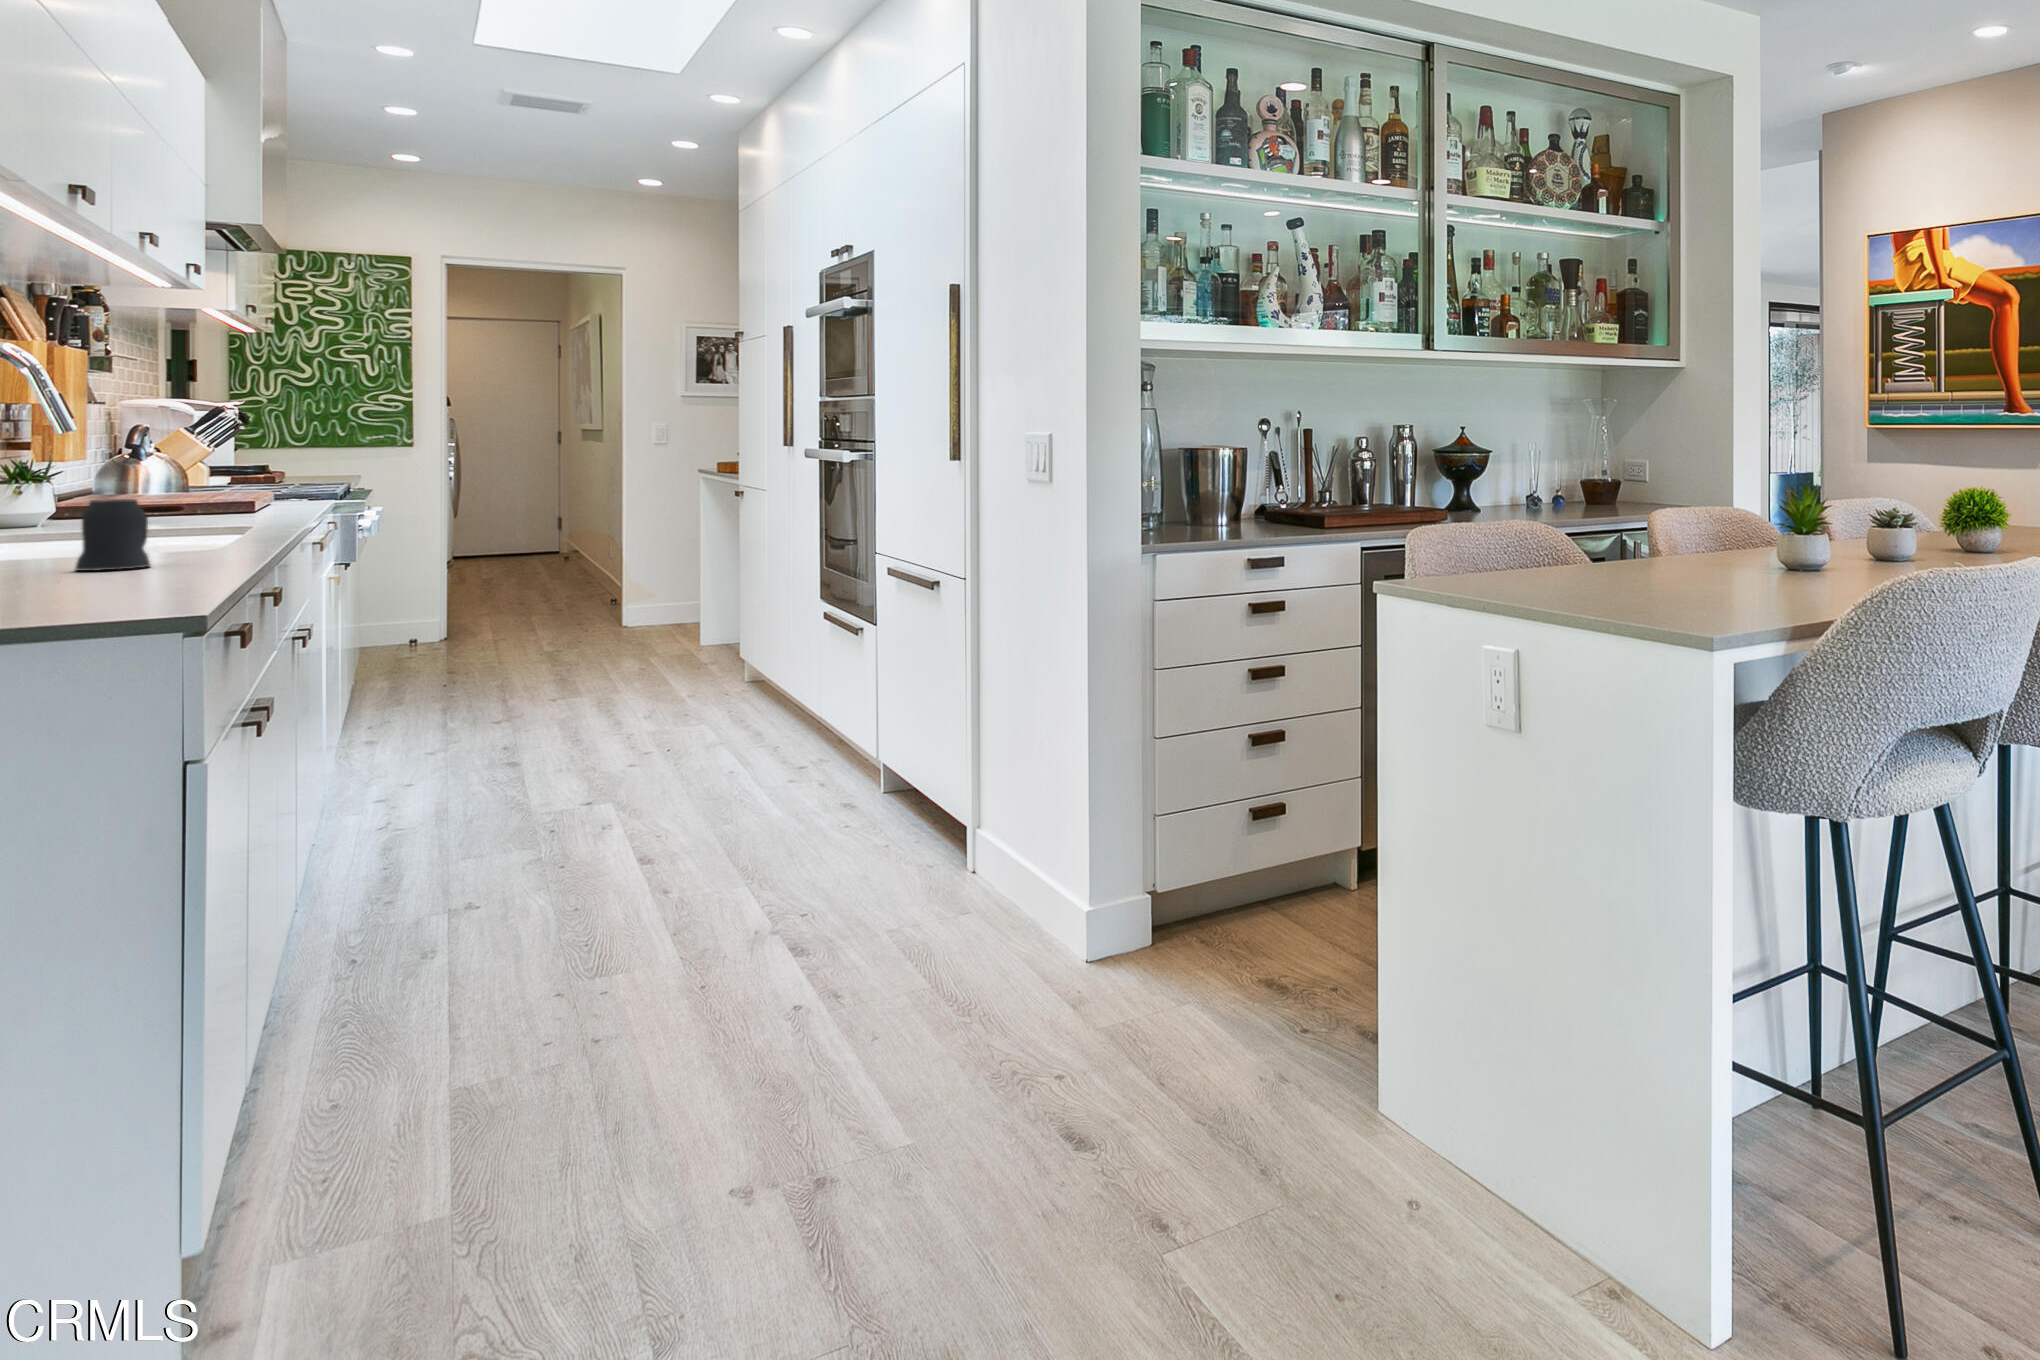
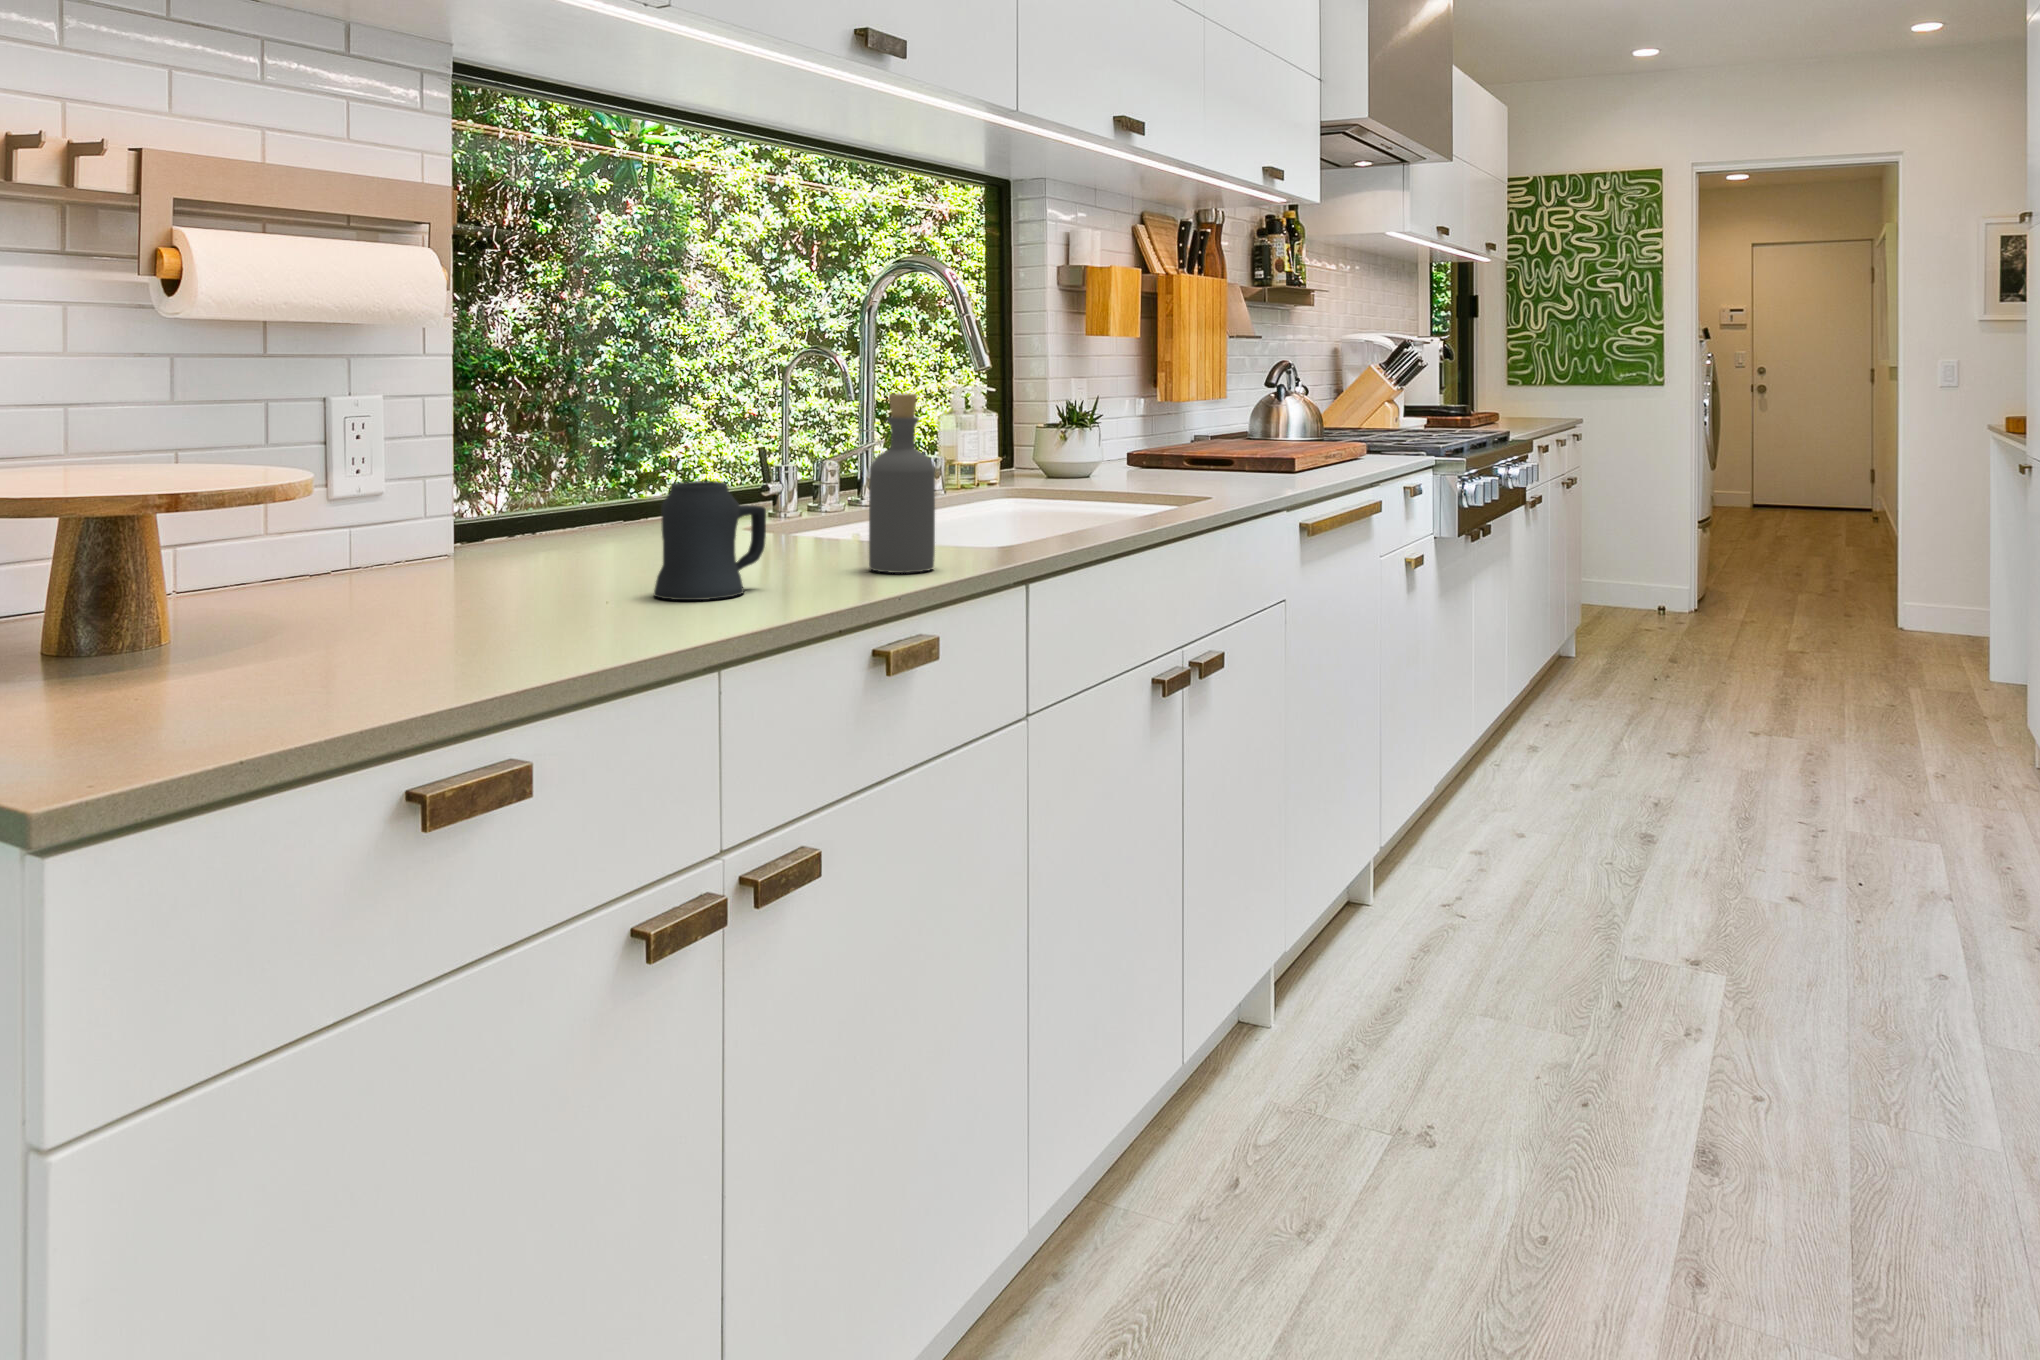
bottle: none [172,445,229,556] -> present [869,394,935,573]

